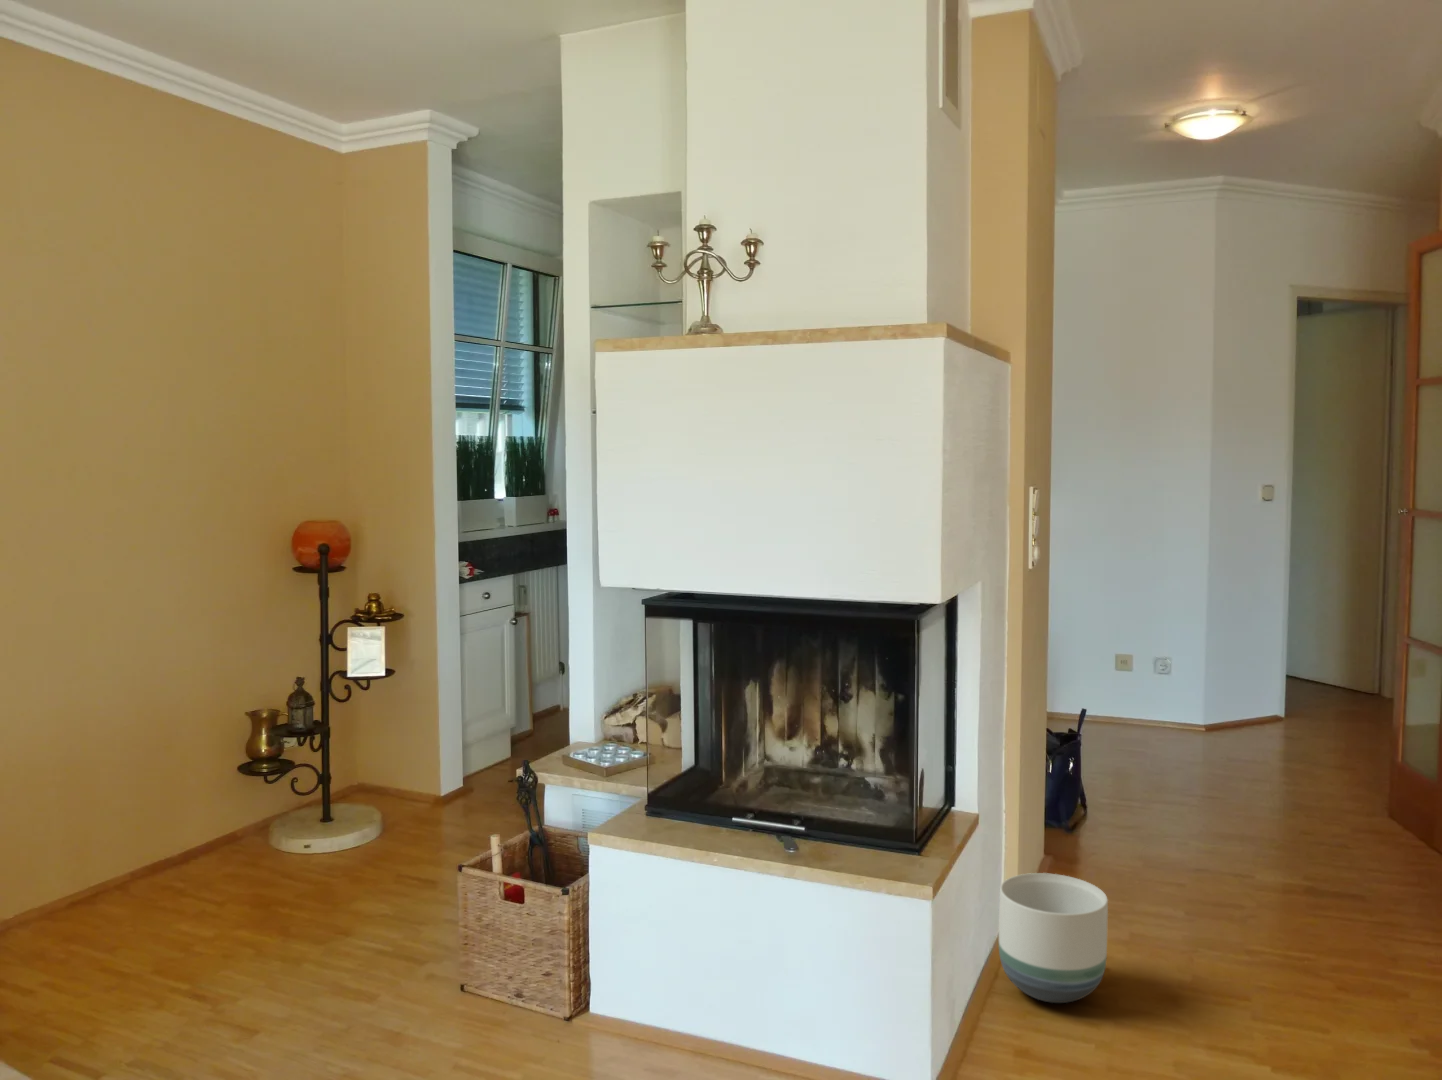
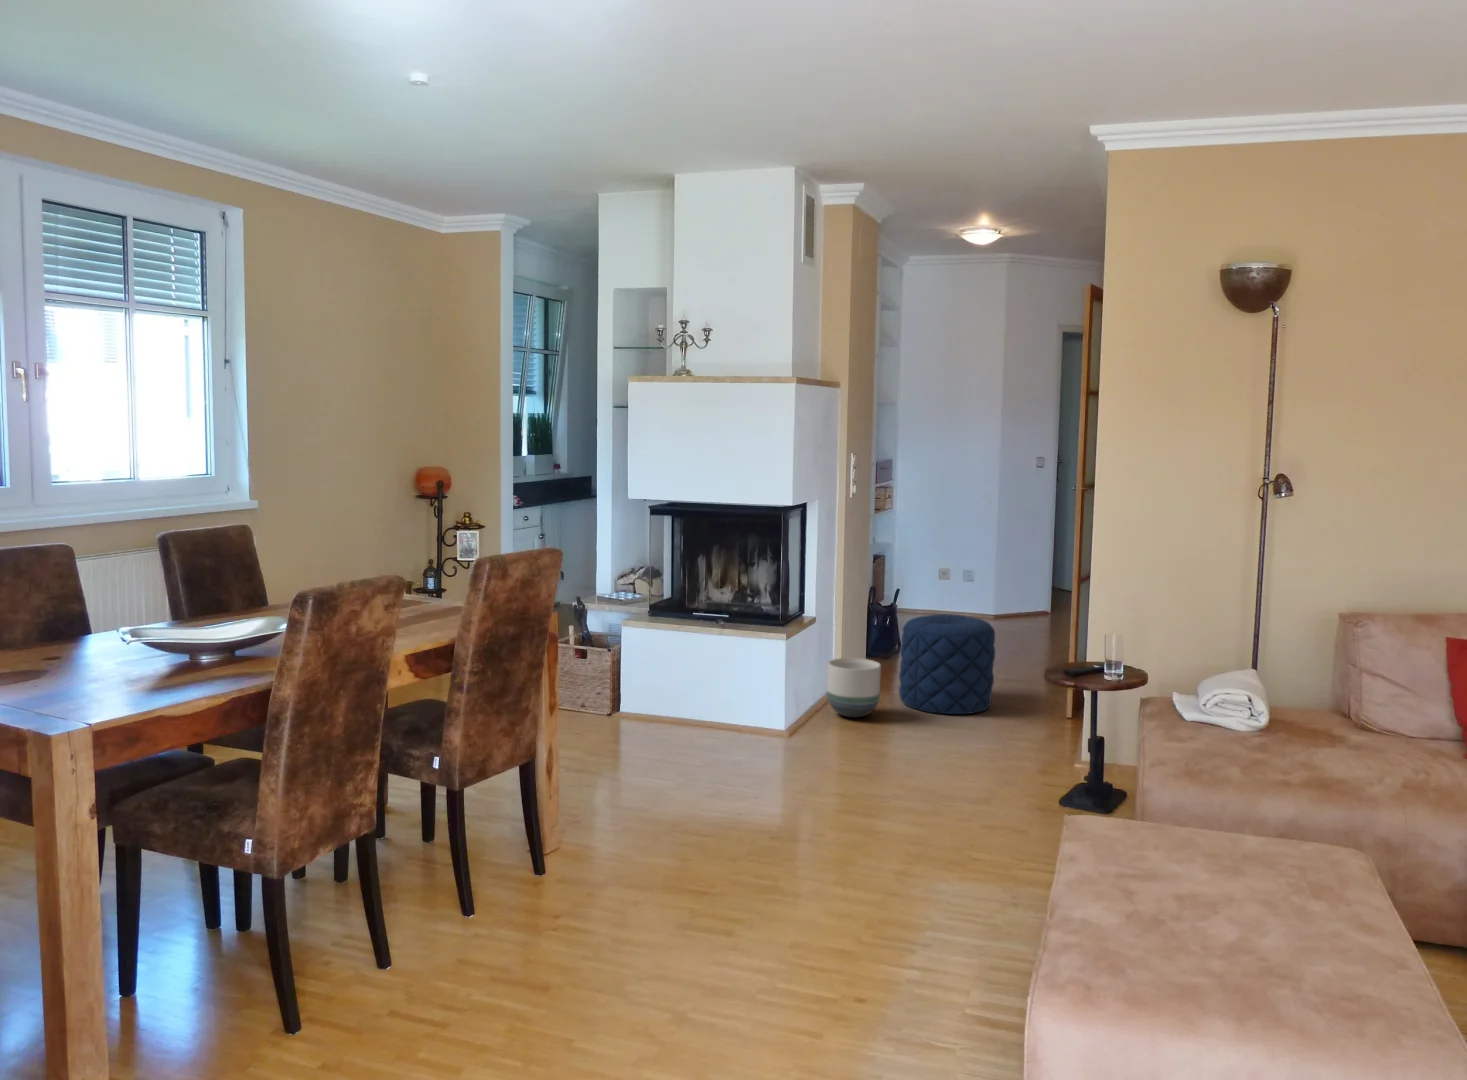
pouf: none [1126,774,1322,988] -> present [899,614,995,714]

